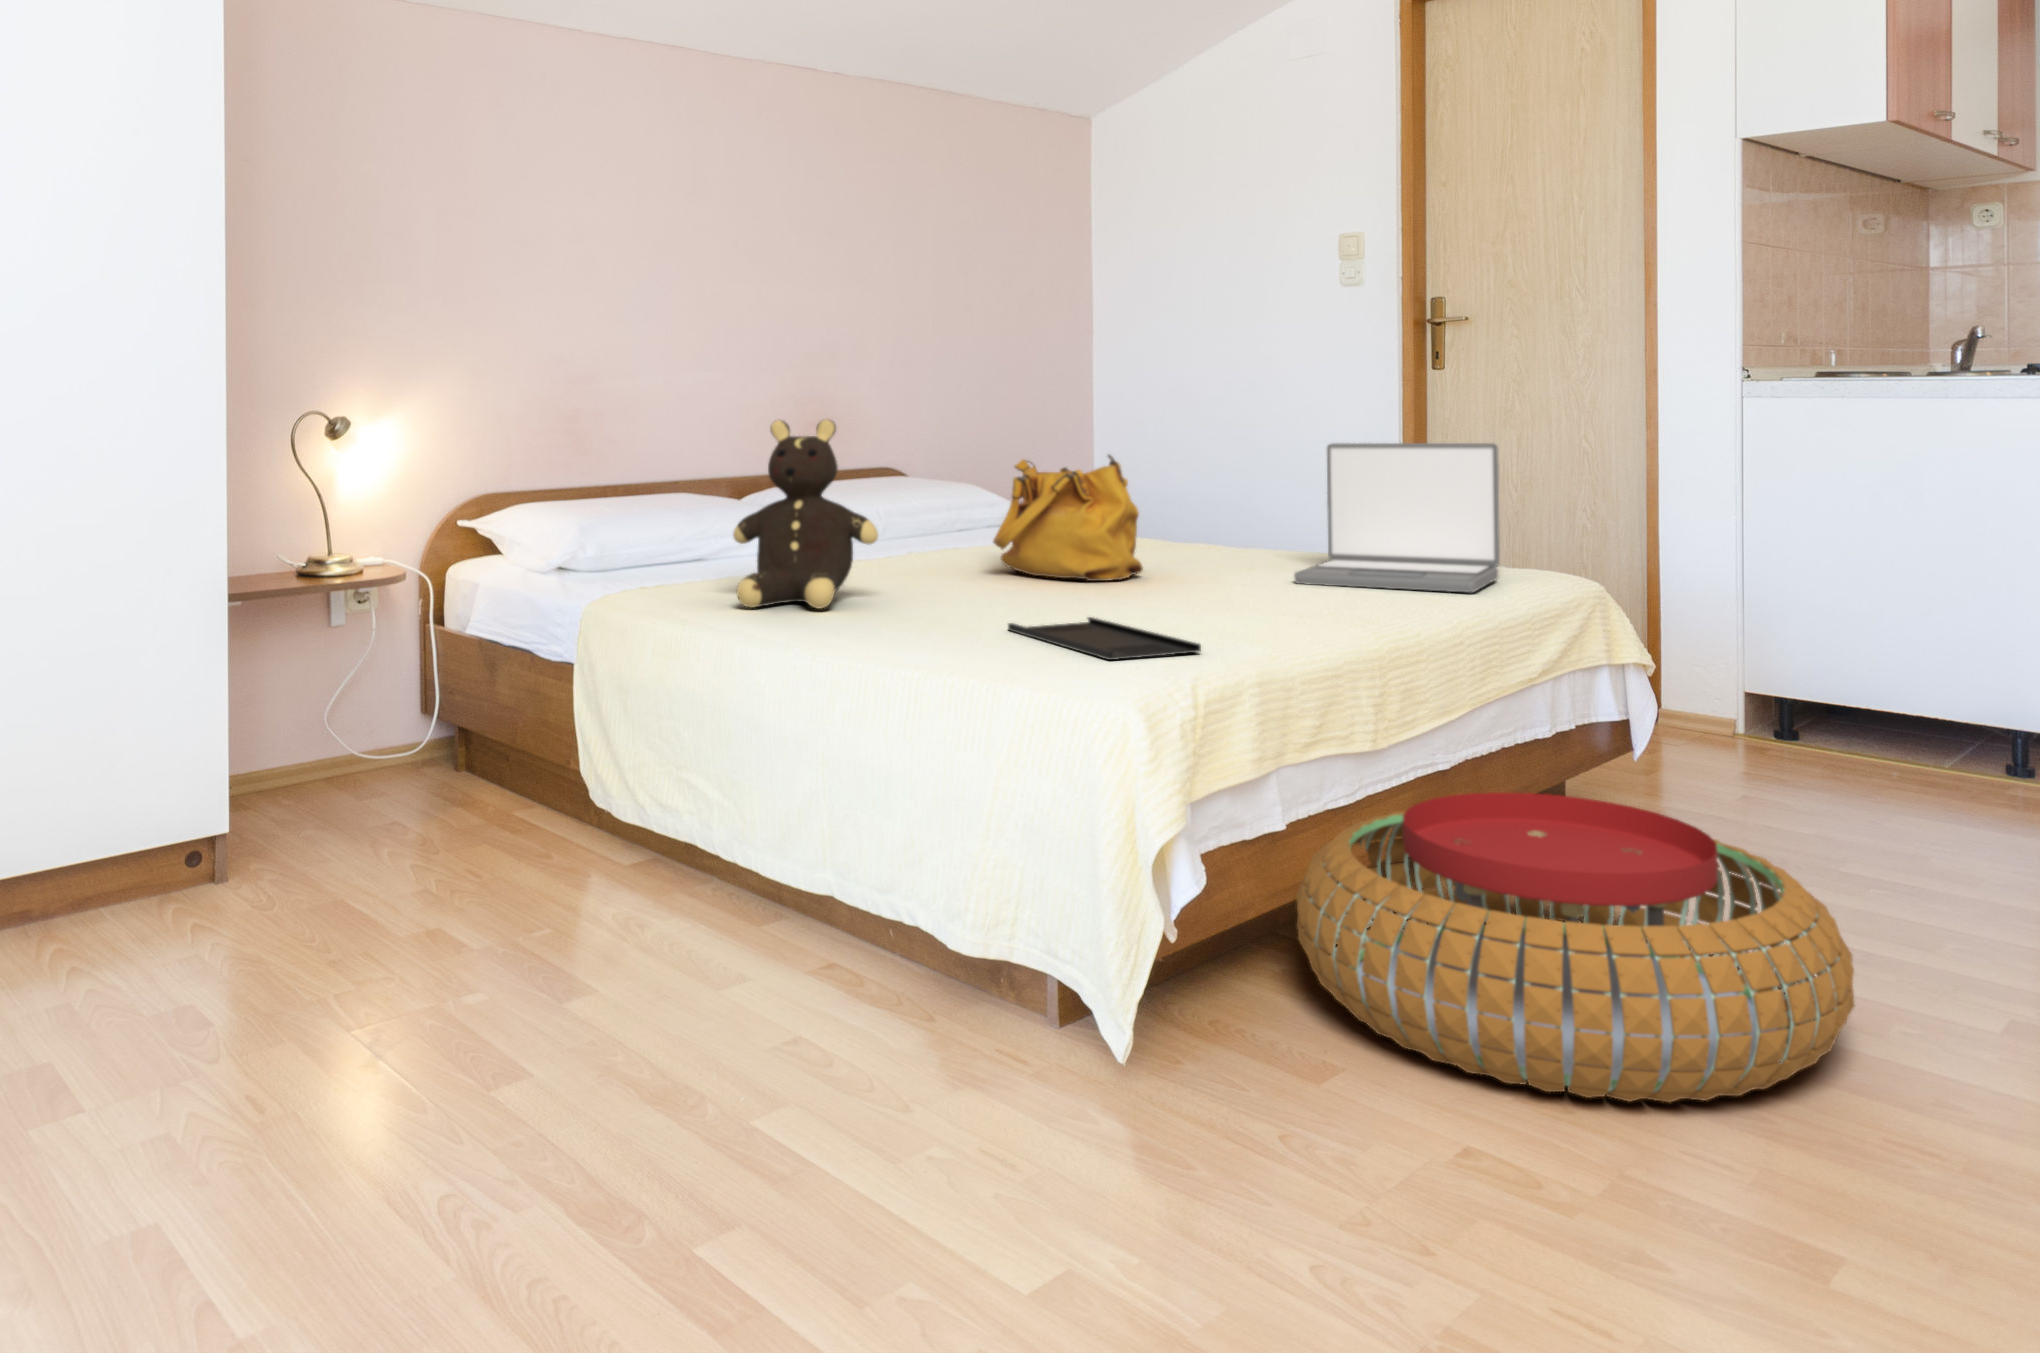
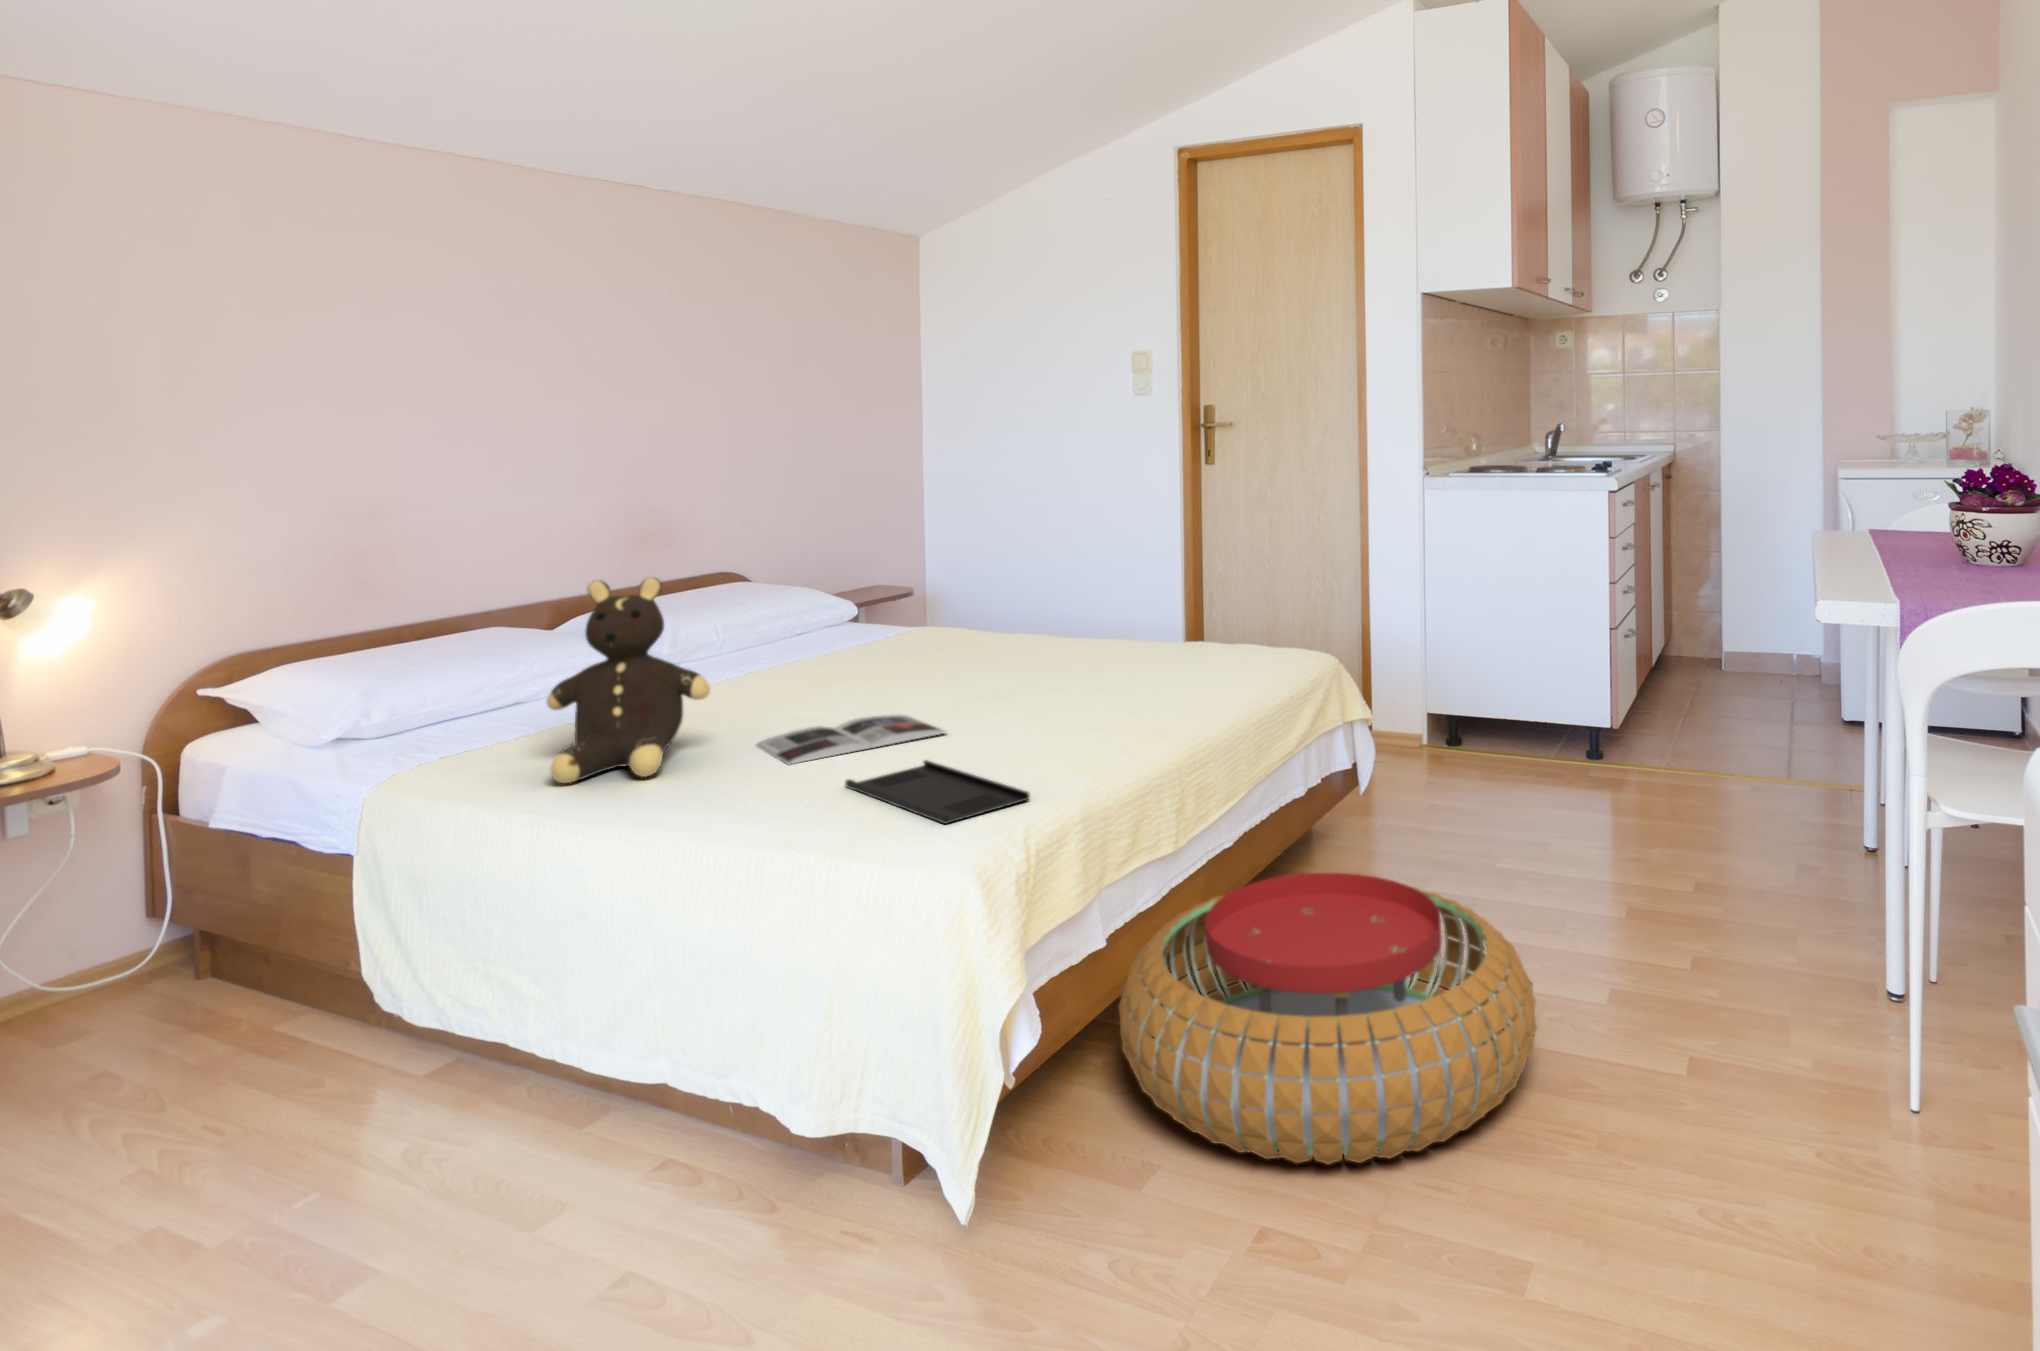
laptop: present [1294,443,1500,593] -> none [1104,548,1264,681]
handbag: present [993,455,1143,581] -> none [829,577,973,696]
magazine: none [919,586,1114,613] -> present [756,715,946,764]

